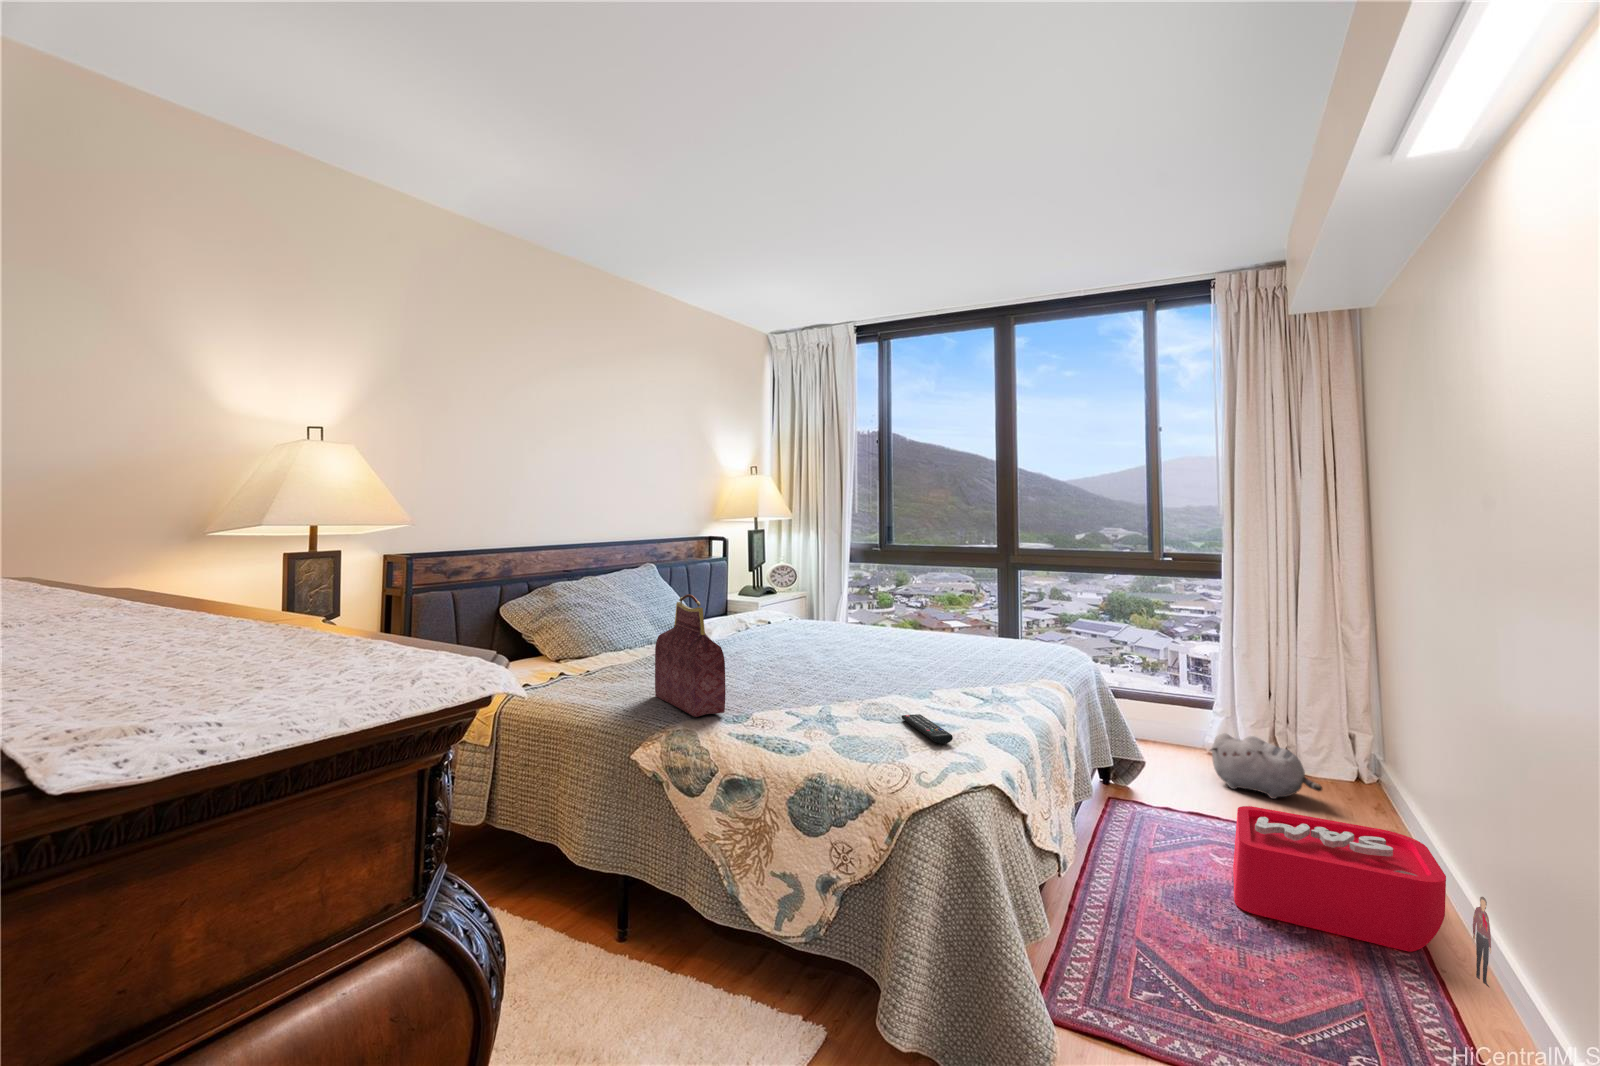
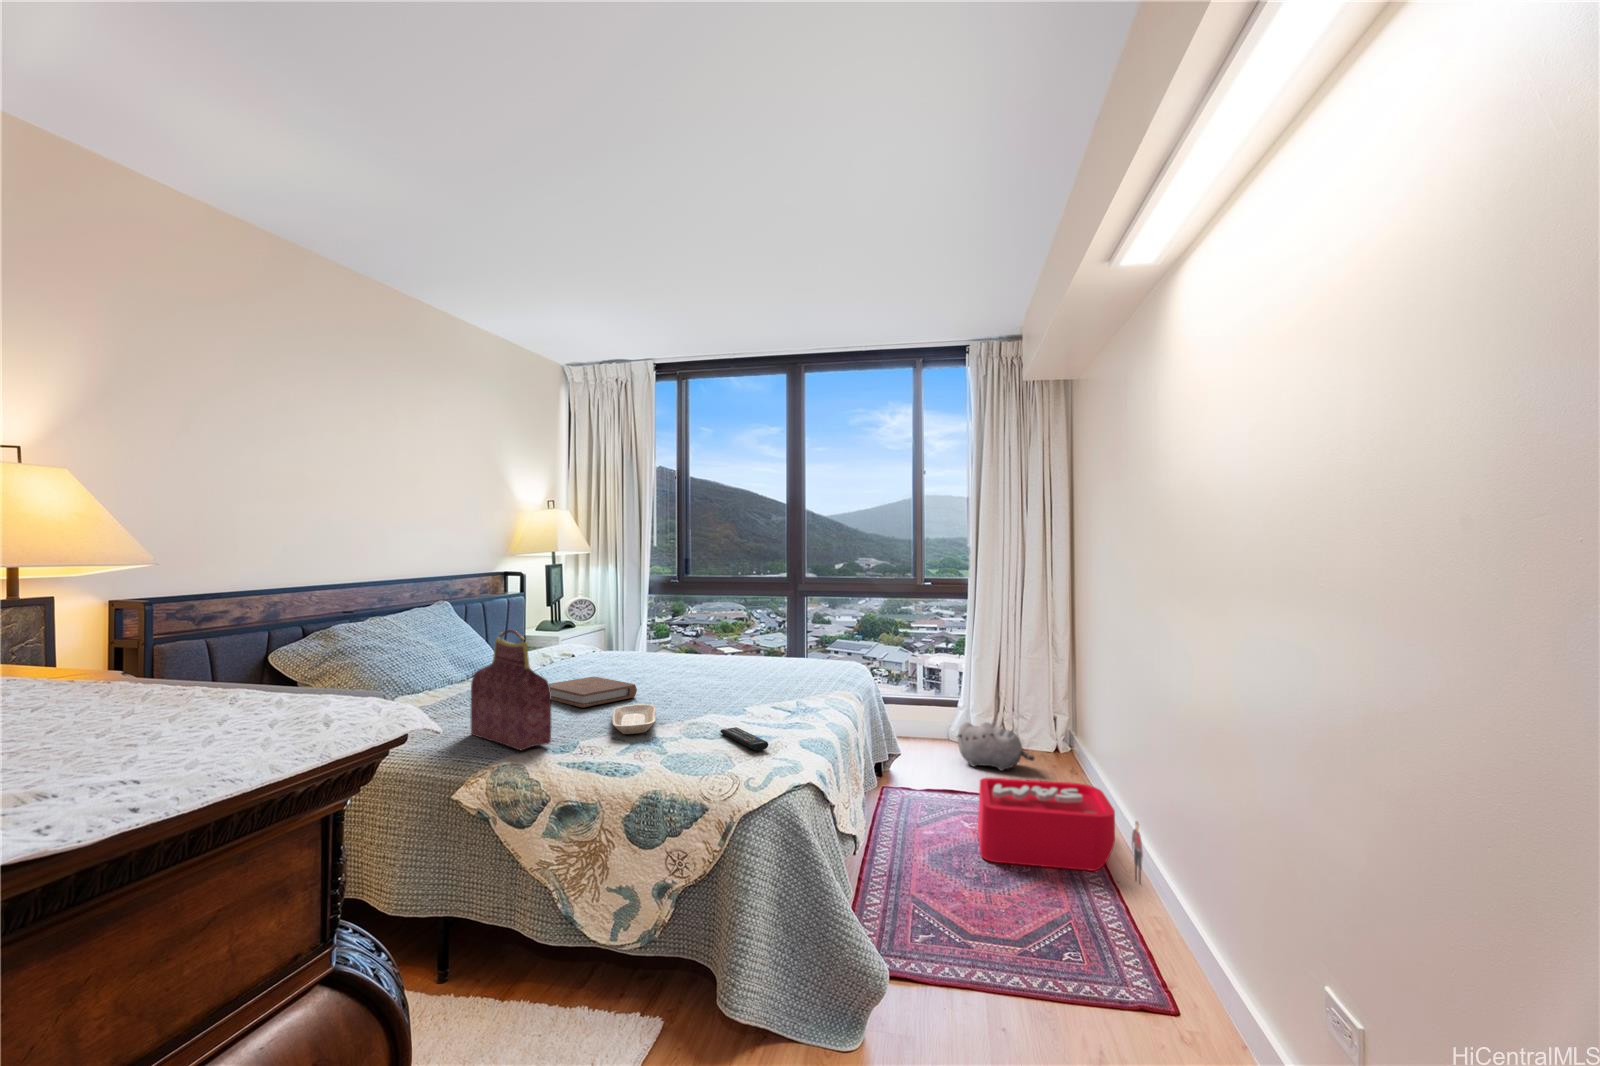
book: none [728,647,821,678] -> present [549,677,637,707]
tray: none [788,679,836,711] -> present [612,704,656,734]

